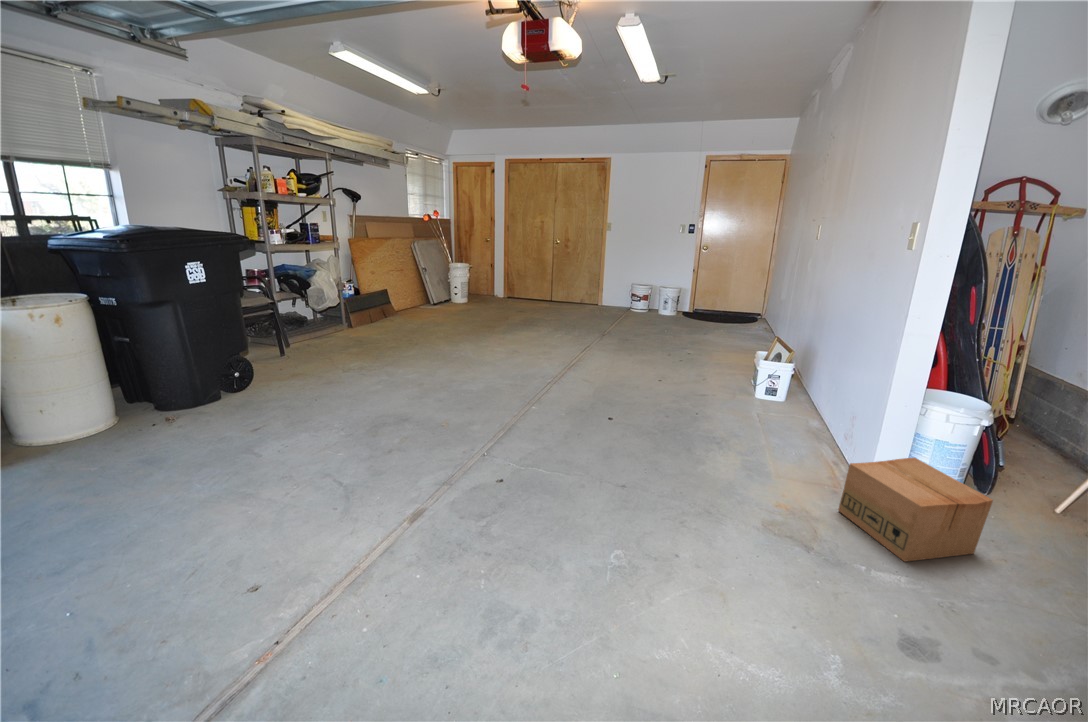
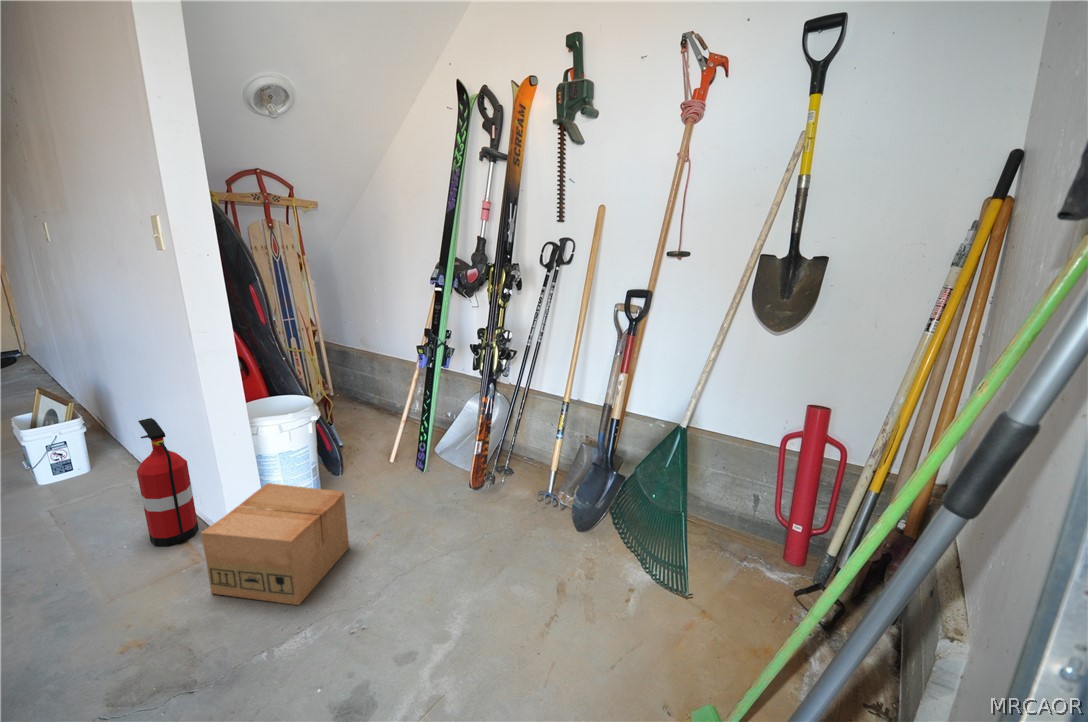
fire extinguisher: none [808,373,855,469] -> present [137,418,199,546]

